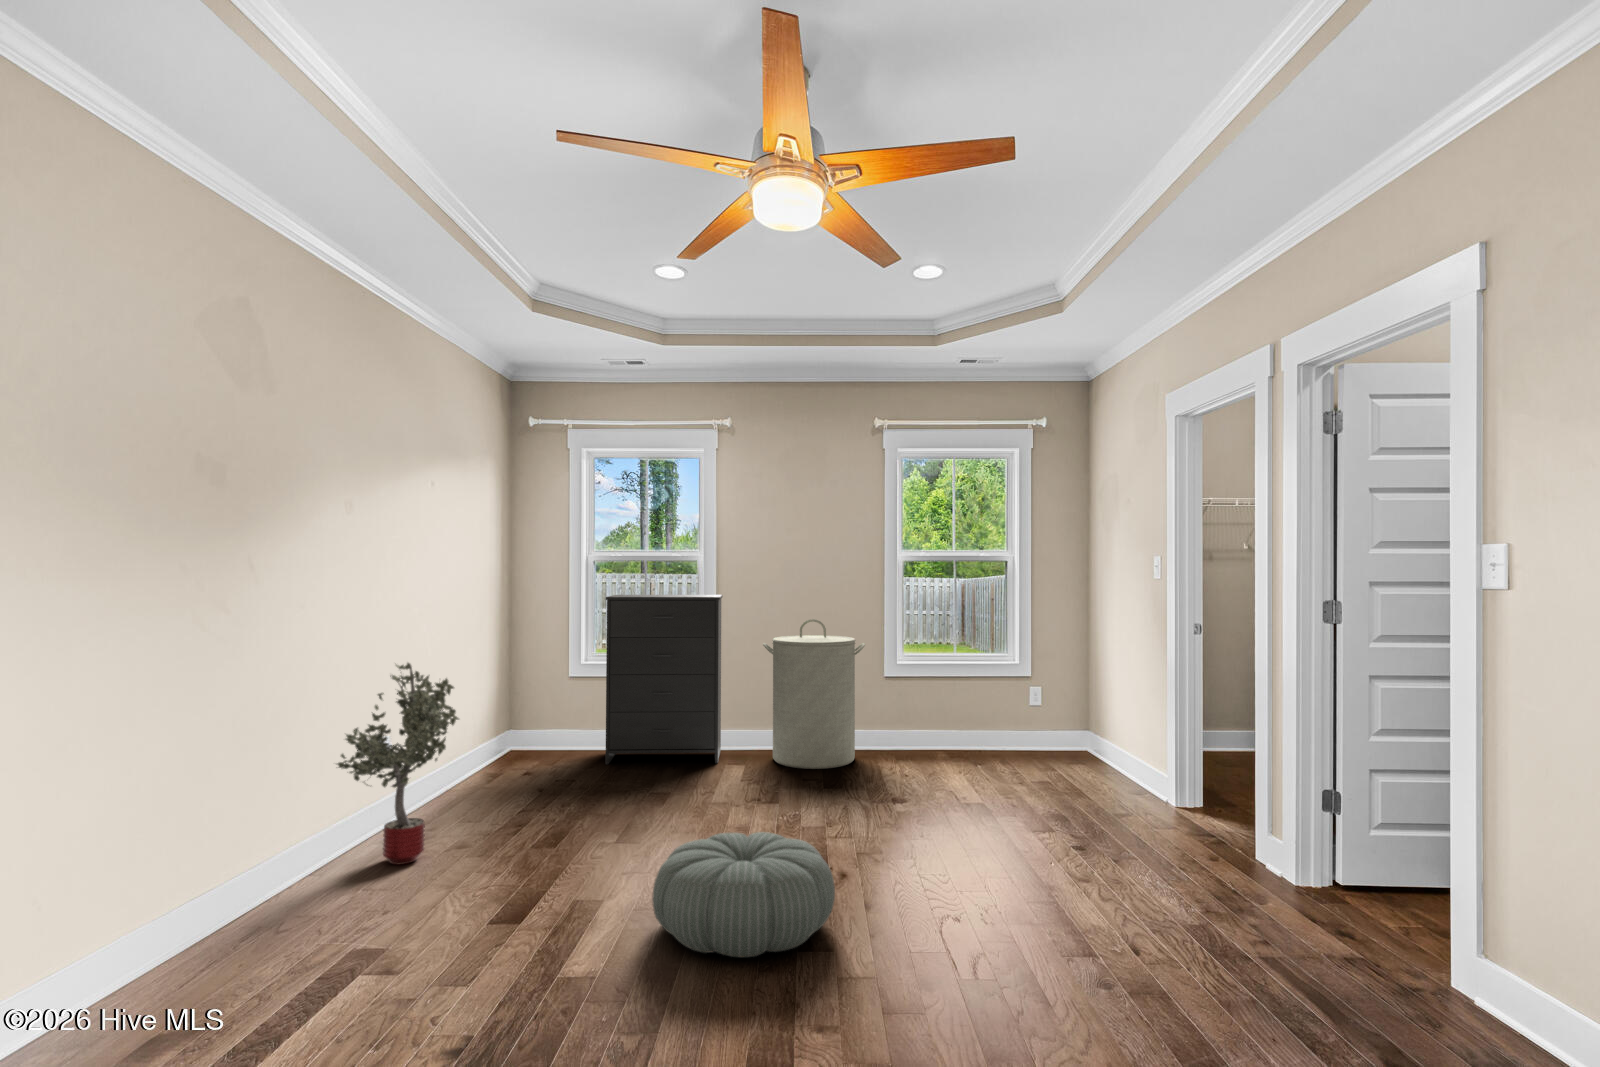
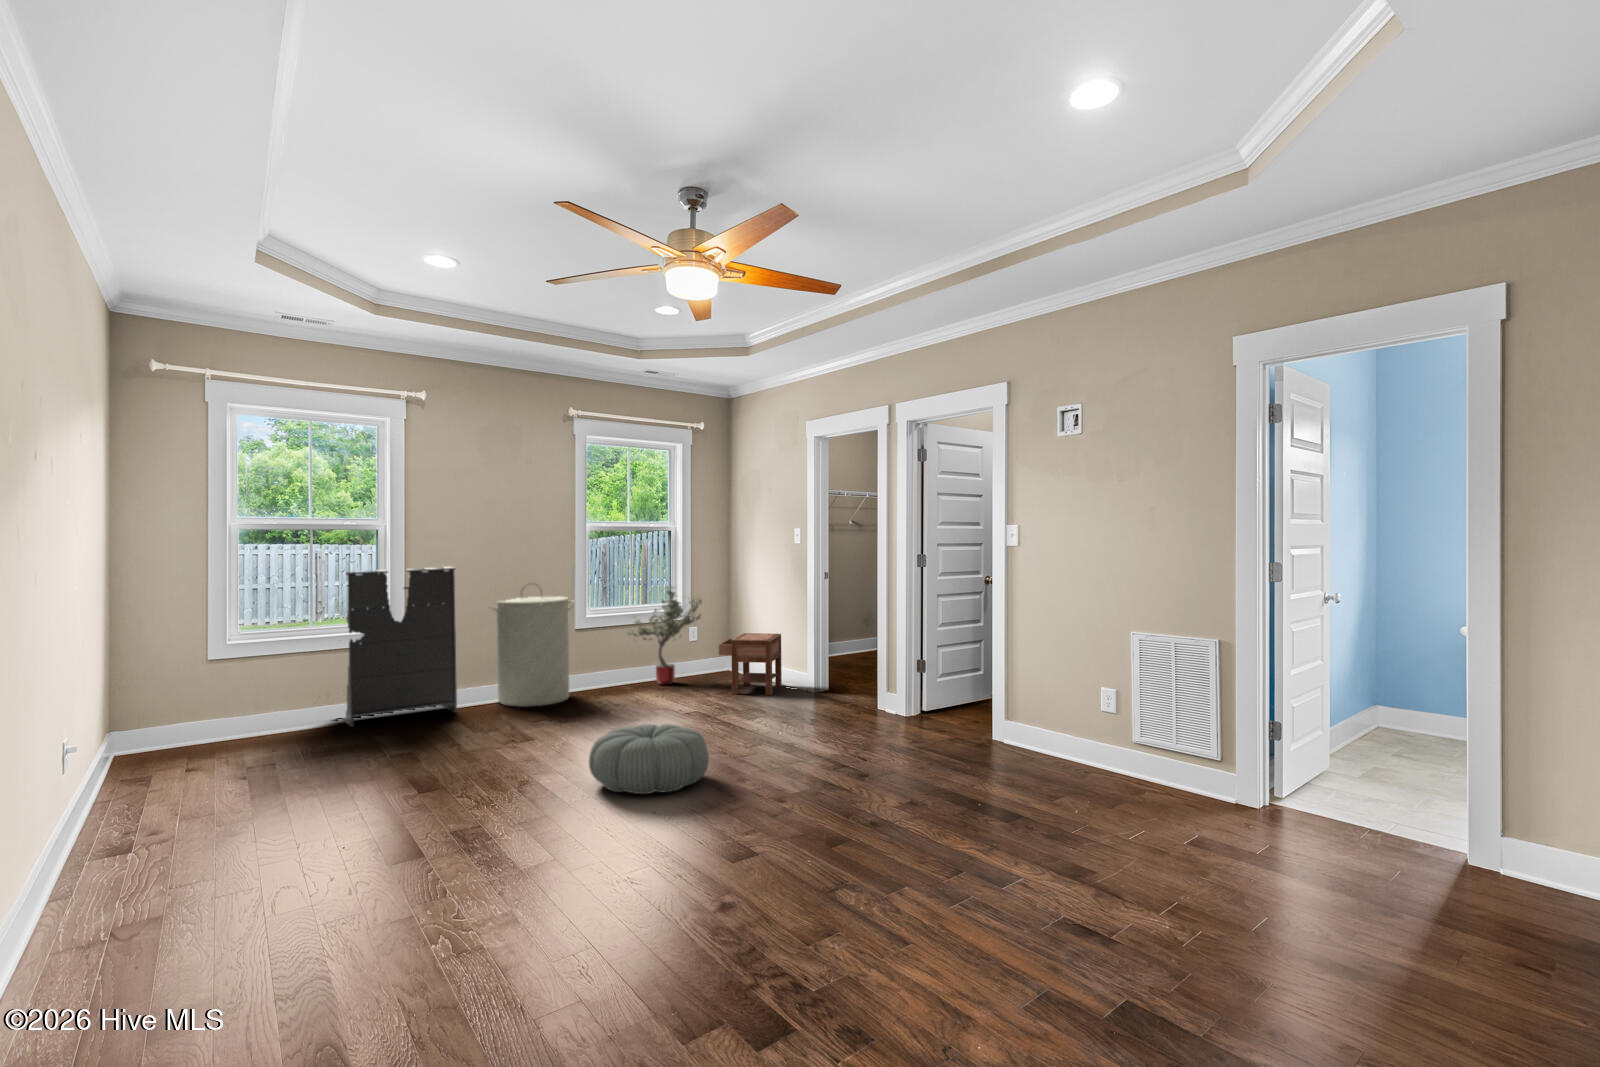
potted tree: present [337,663,459,865] -> present [627,586,702,685]
nightstand: none [1038,705,1140,801] -> present [719,633,782,695]

